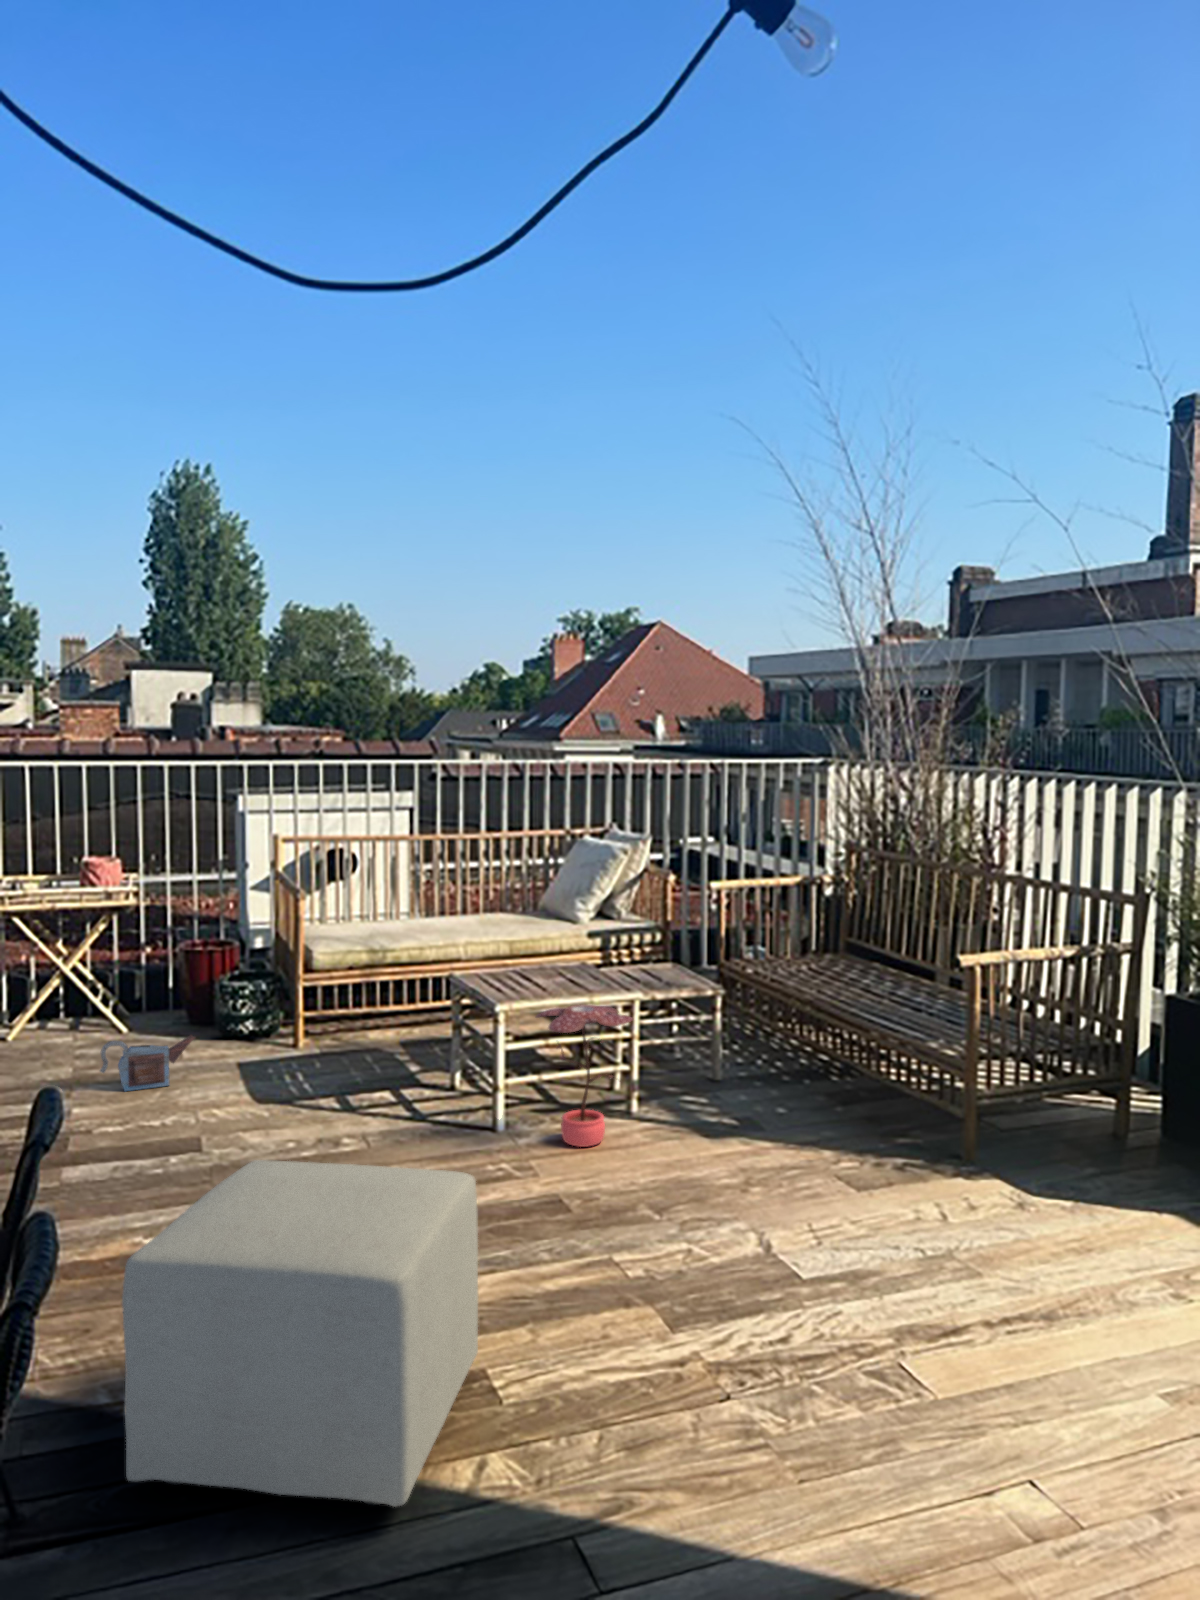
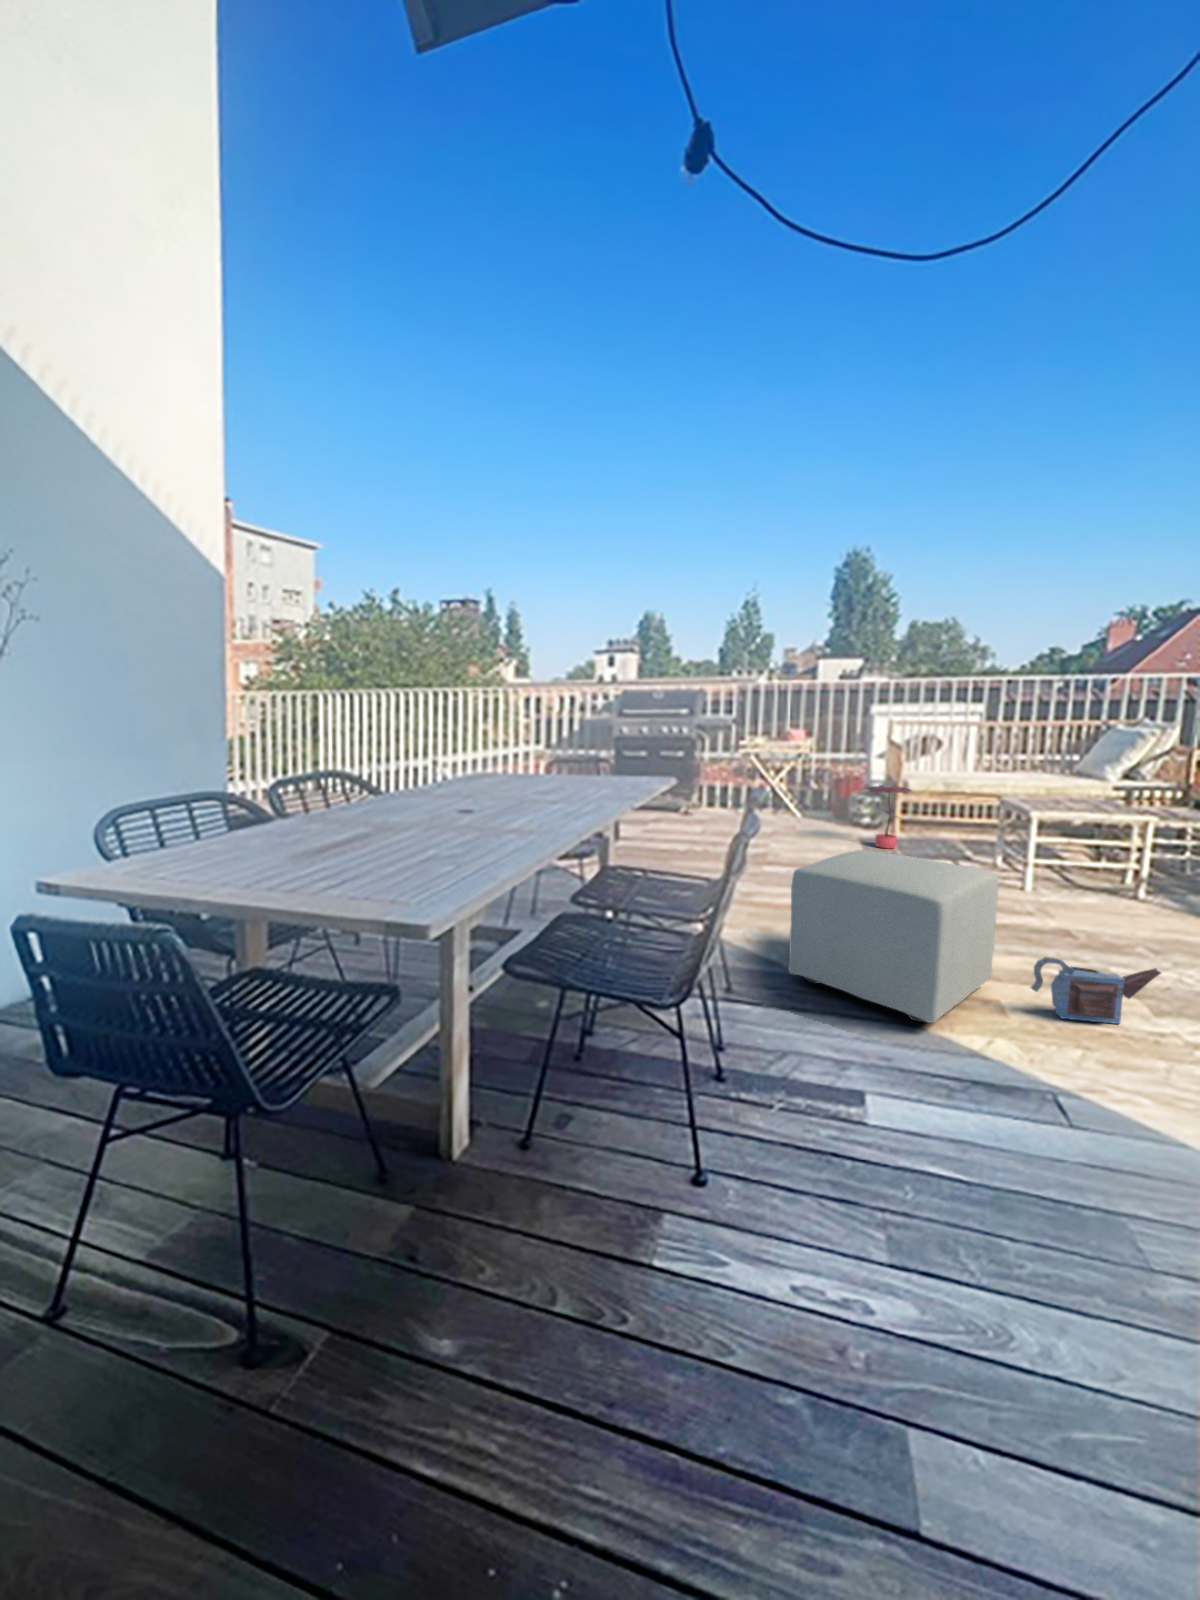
potted plant: present [536,1005,633,1147] -> present [868,785,912,849]
watering can: present [100,1035,195,1091] -> present [1031,957,1161,1024]

